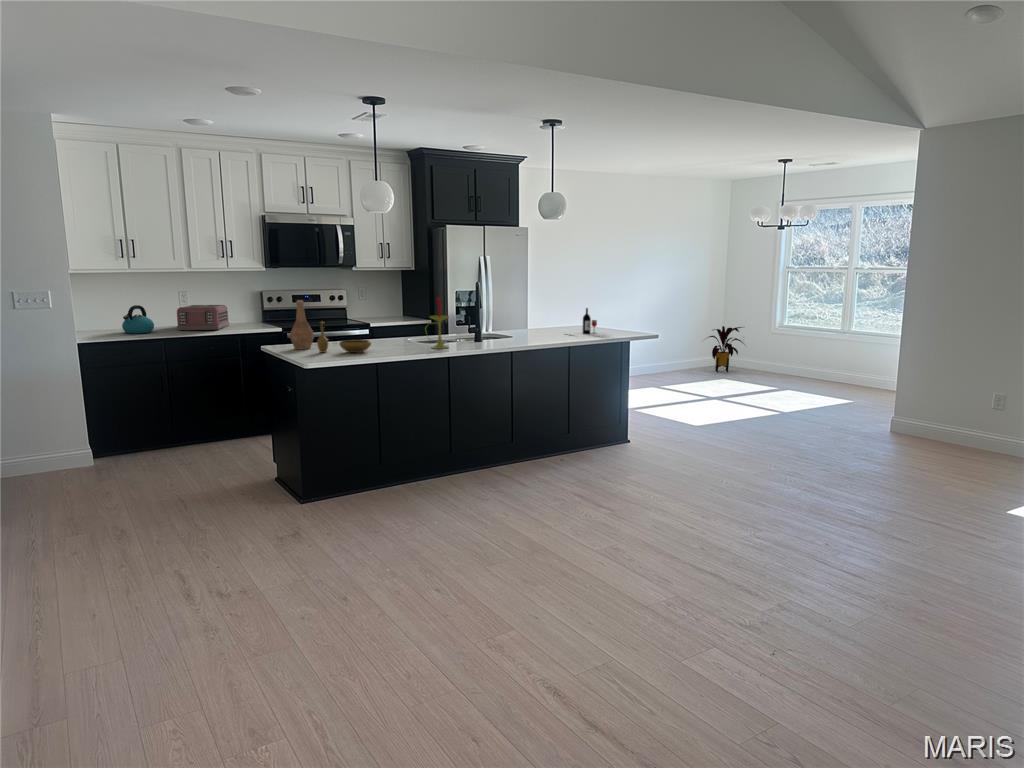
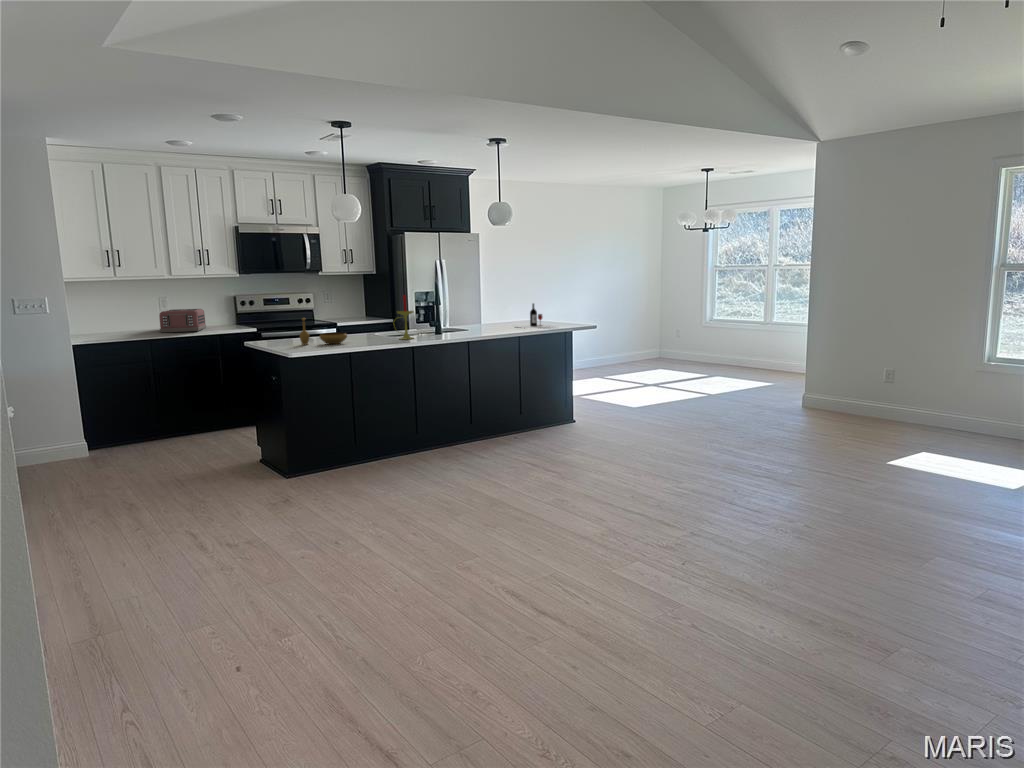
vase: present [290,300,314,349] -> none [274,300,294,344]
kettle: present [122,305,154,333] -> none [110,310,139,336]
house plant: present [709,326,743,373] -> none [642,321,684,364]

